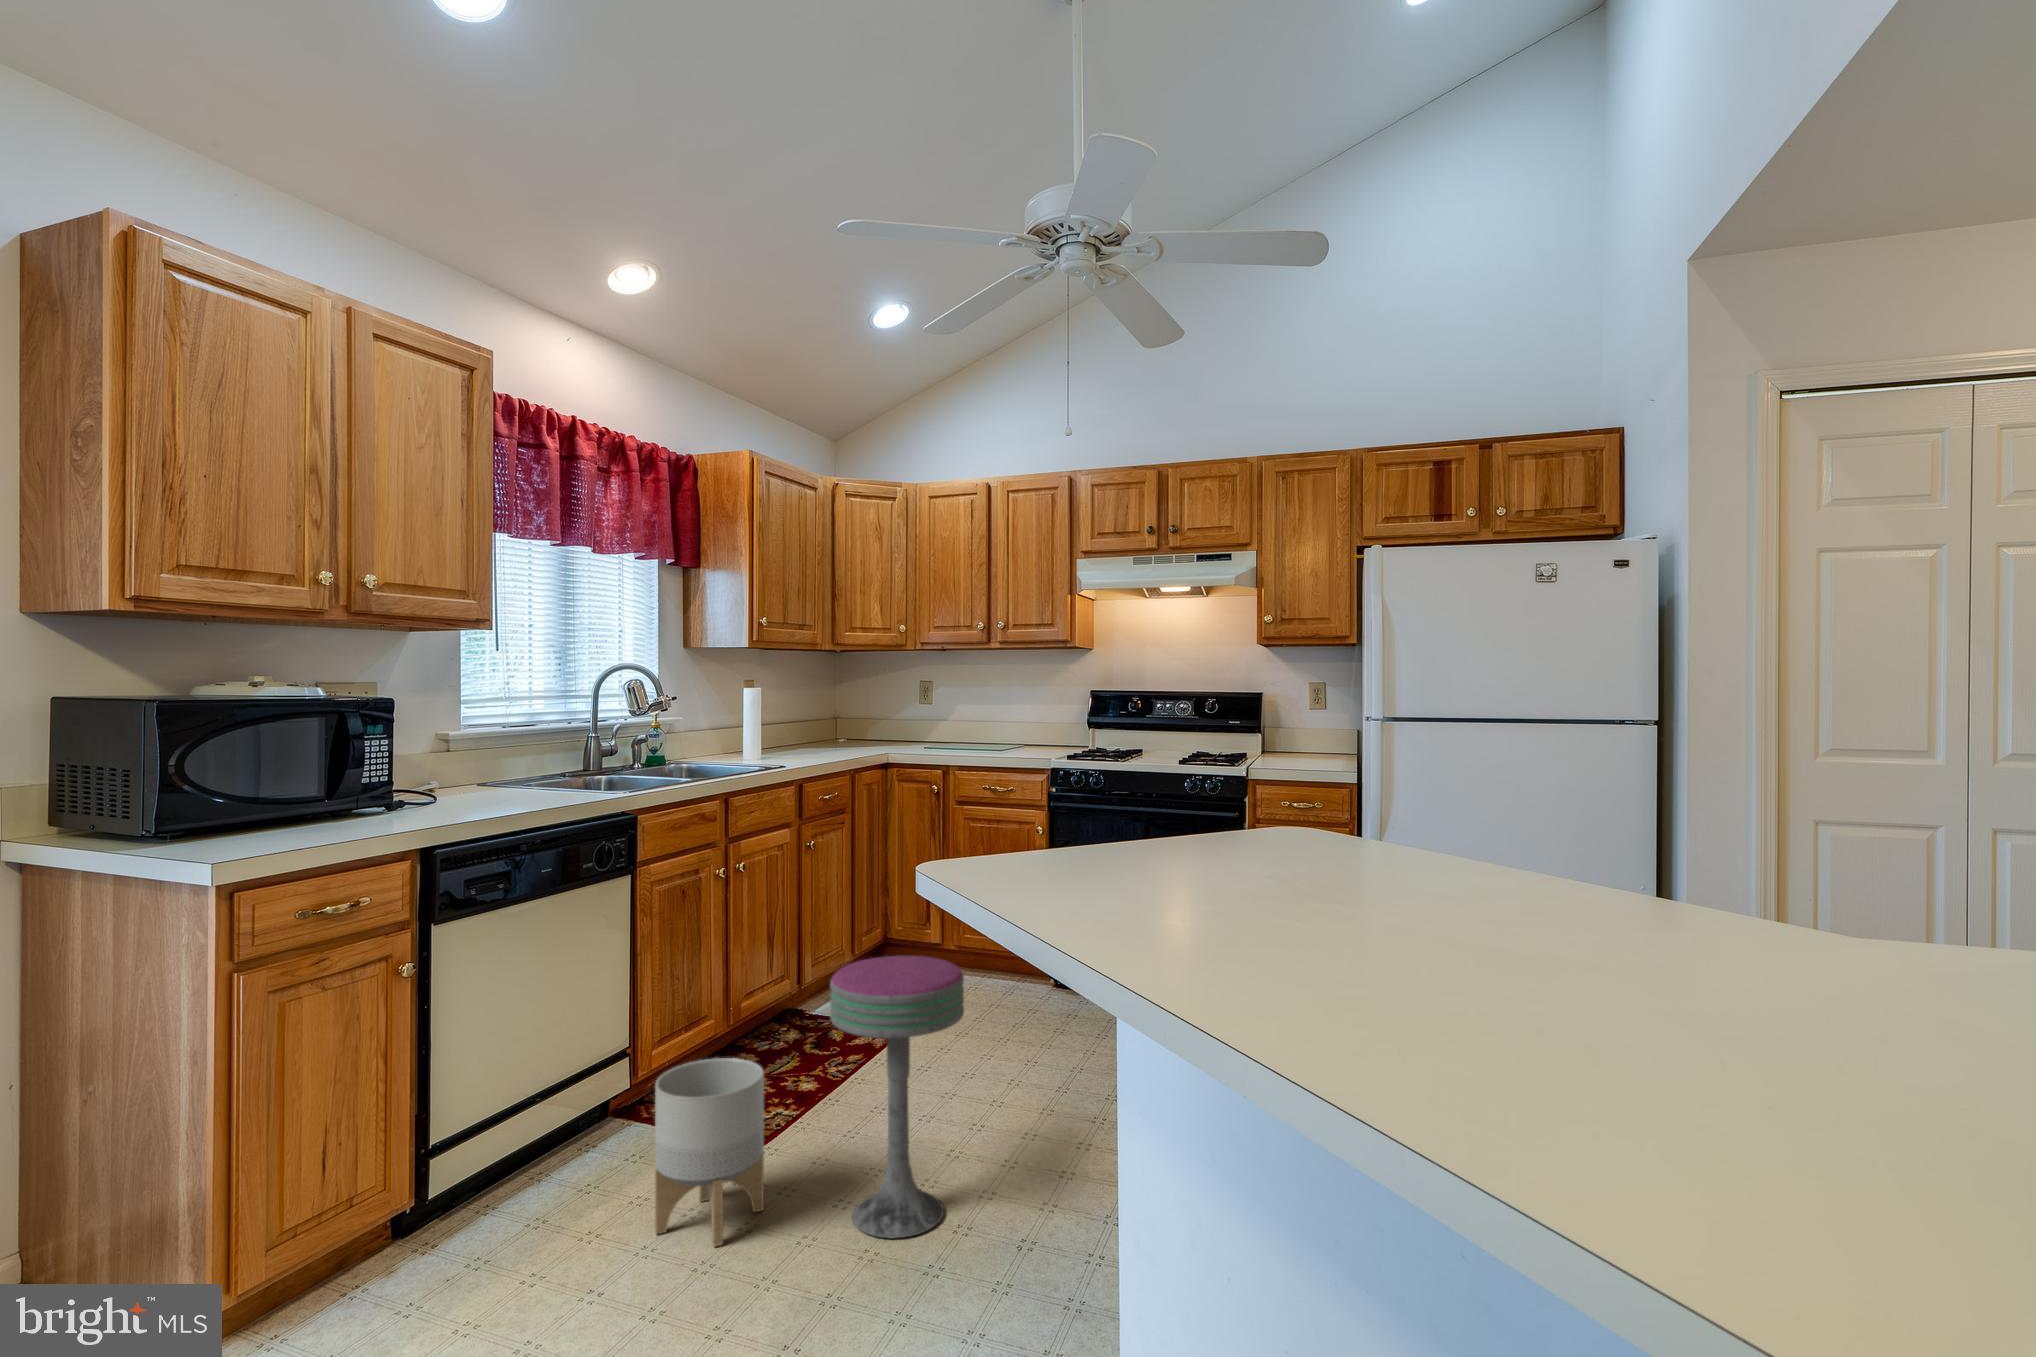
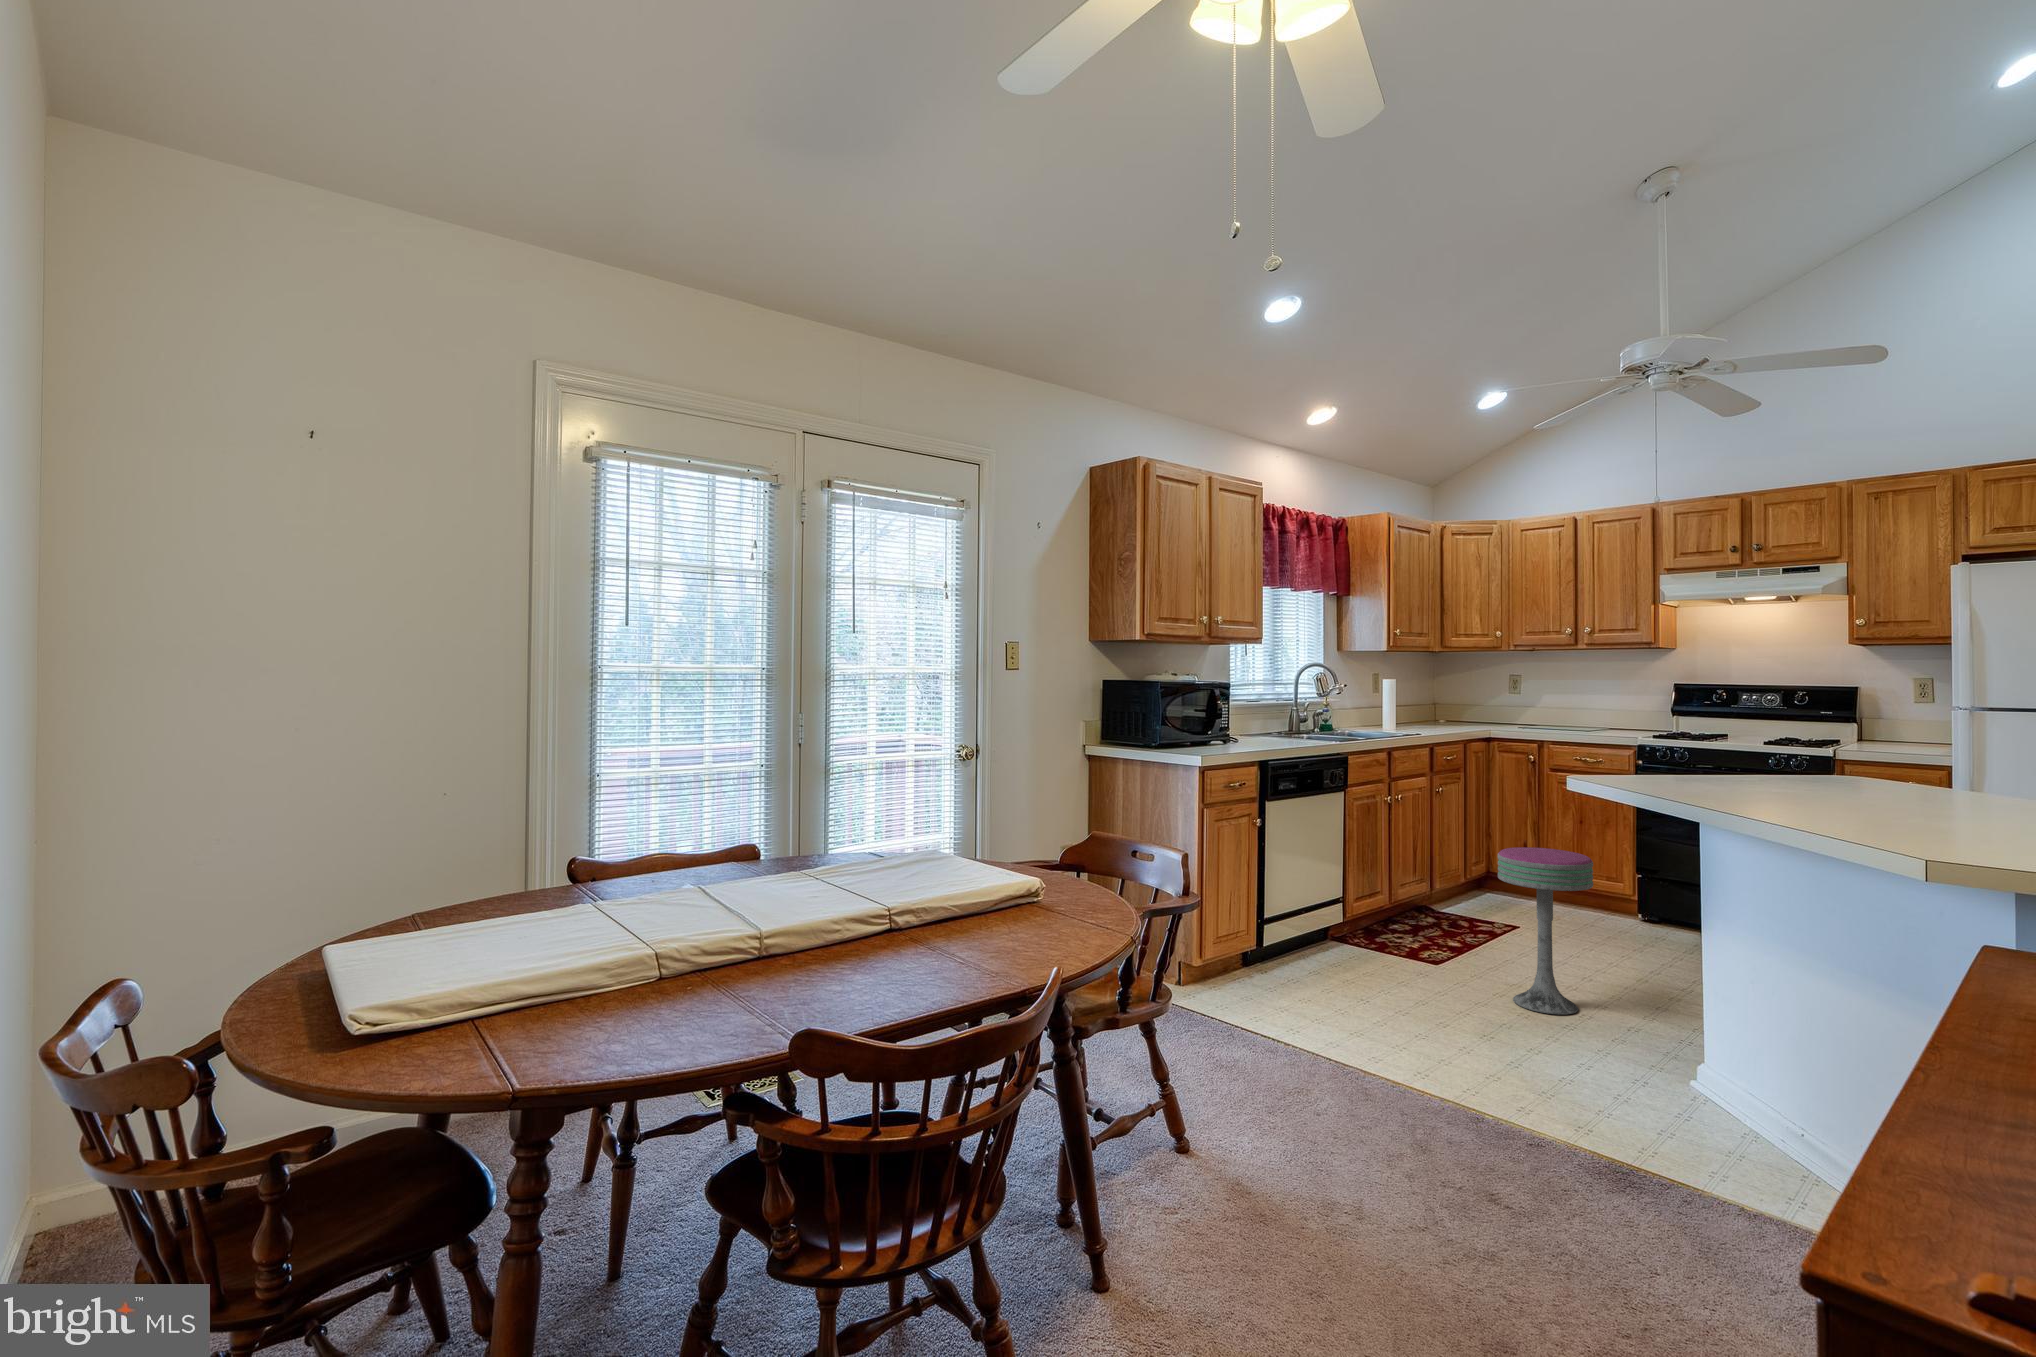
planter: present [655,1058,764,1246] -> none [1386,897,1452,997]

